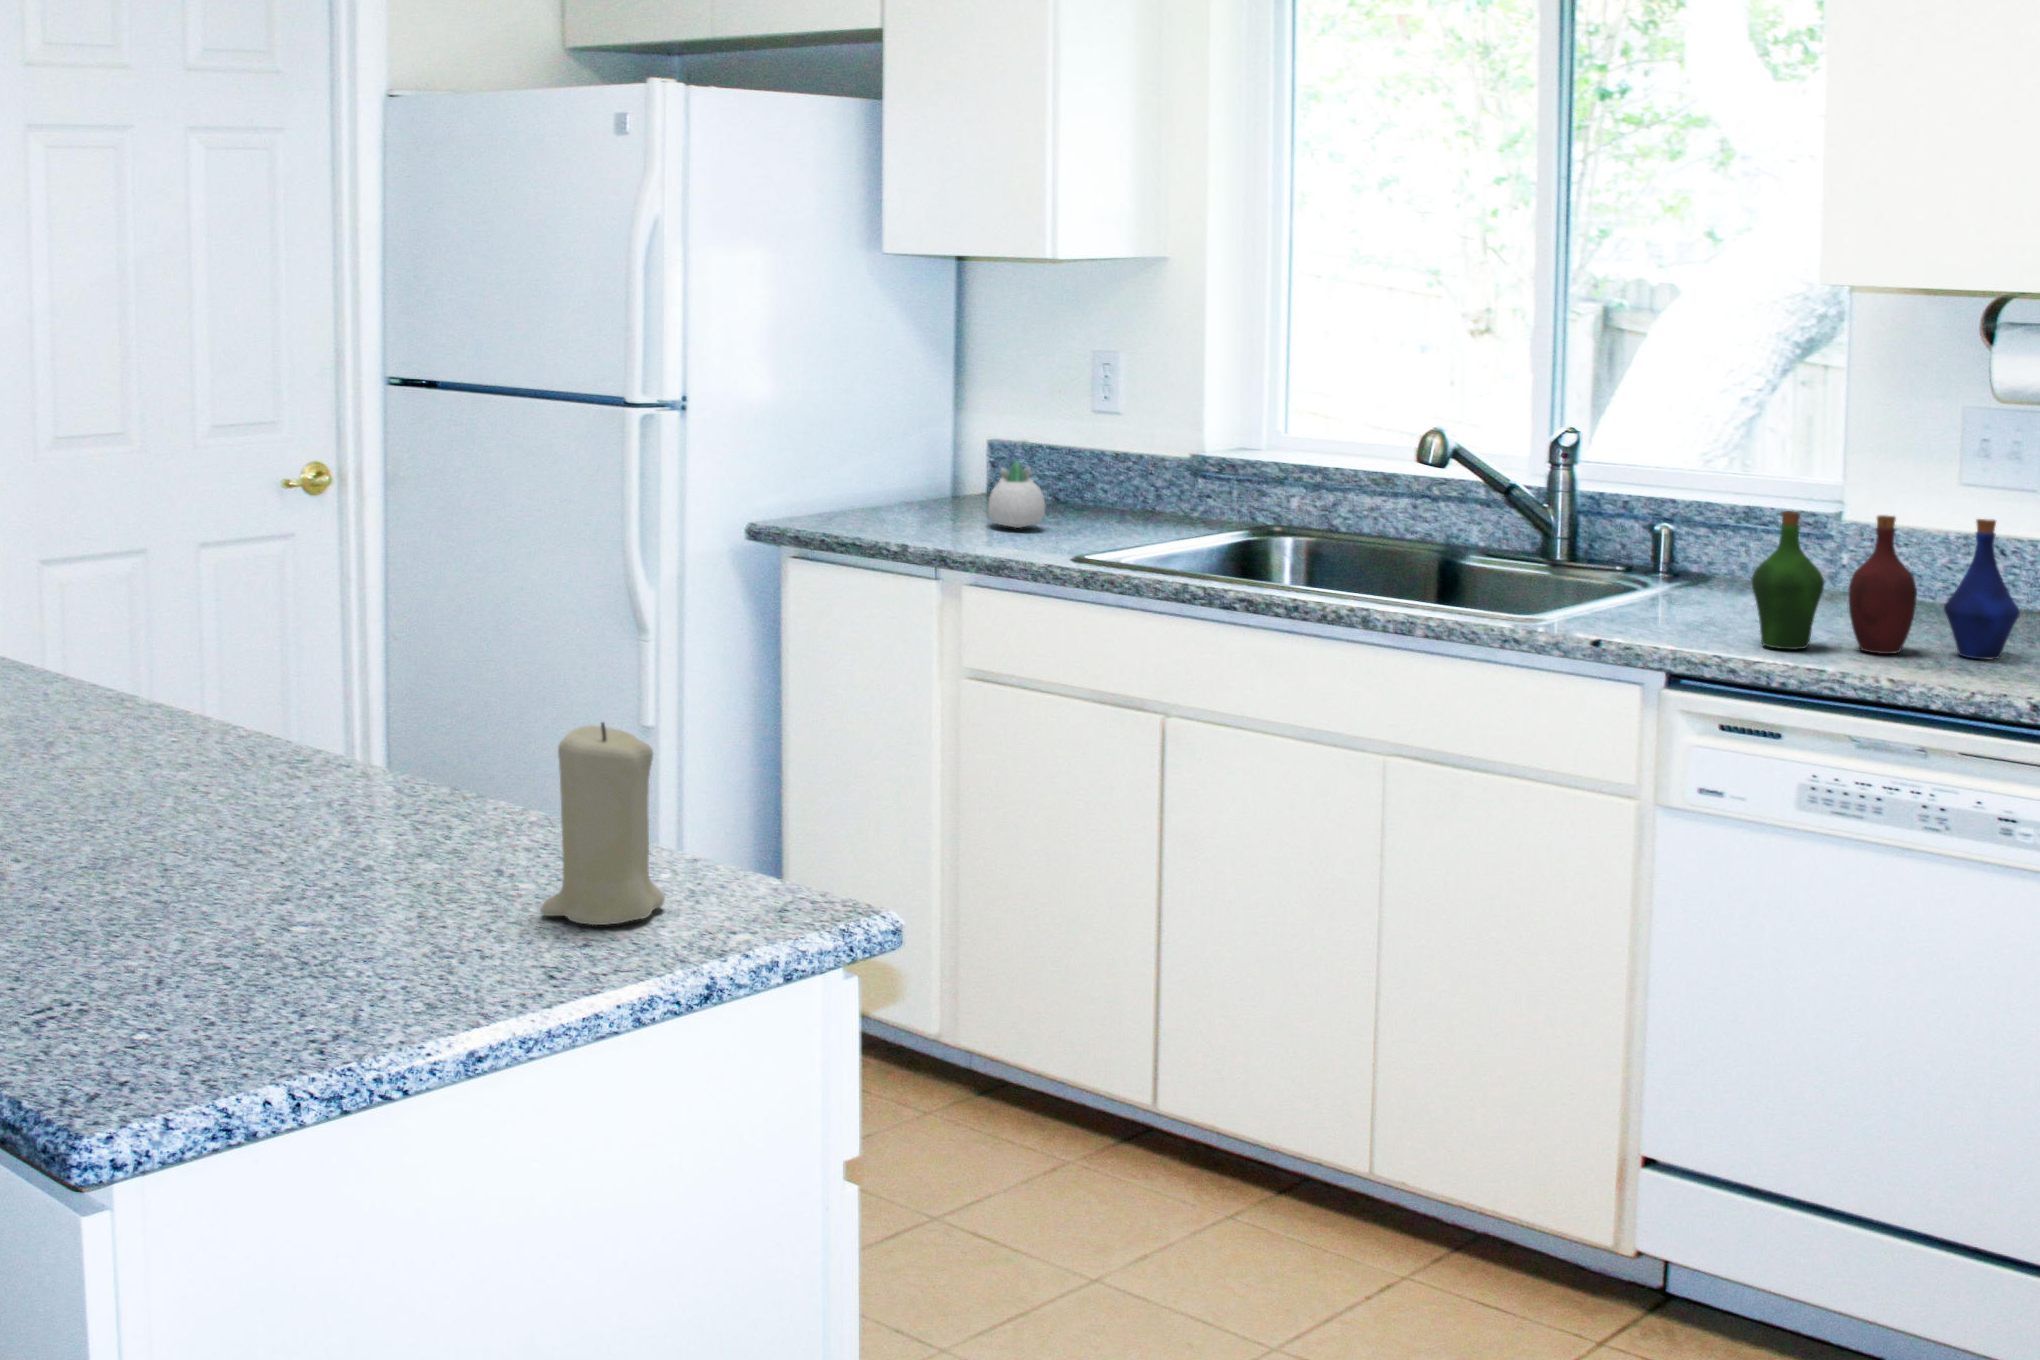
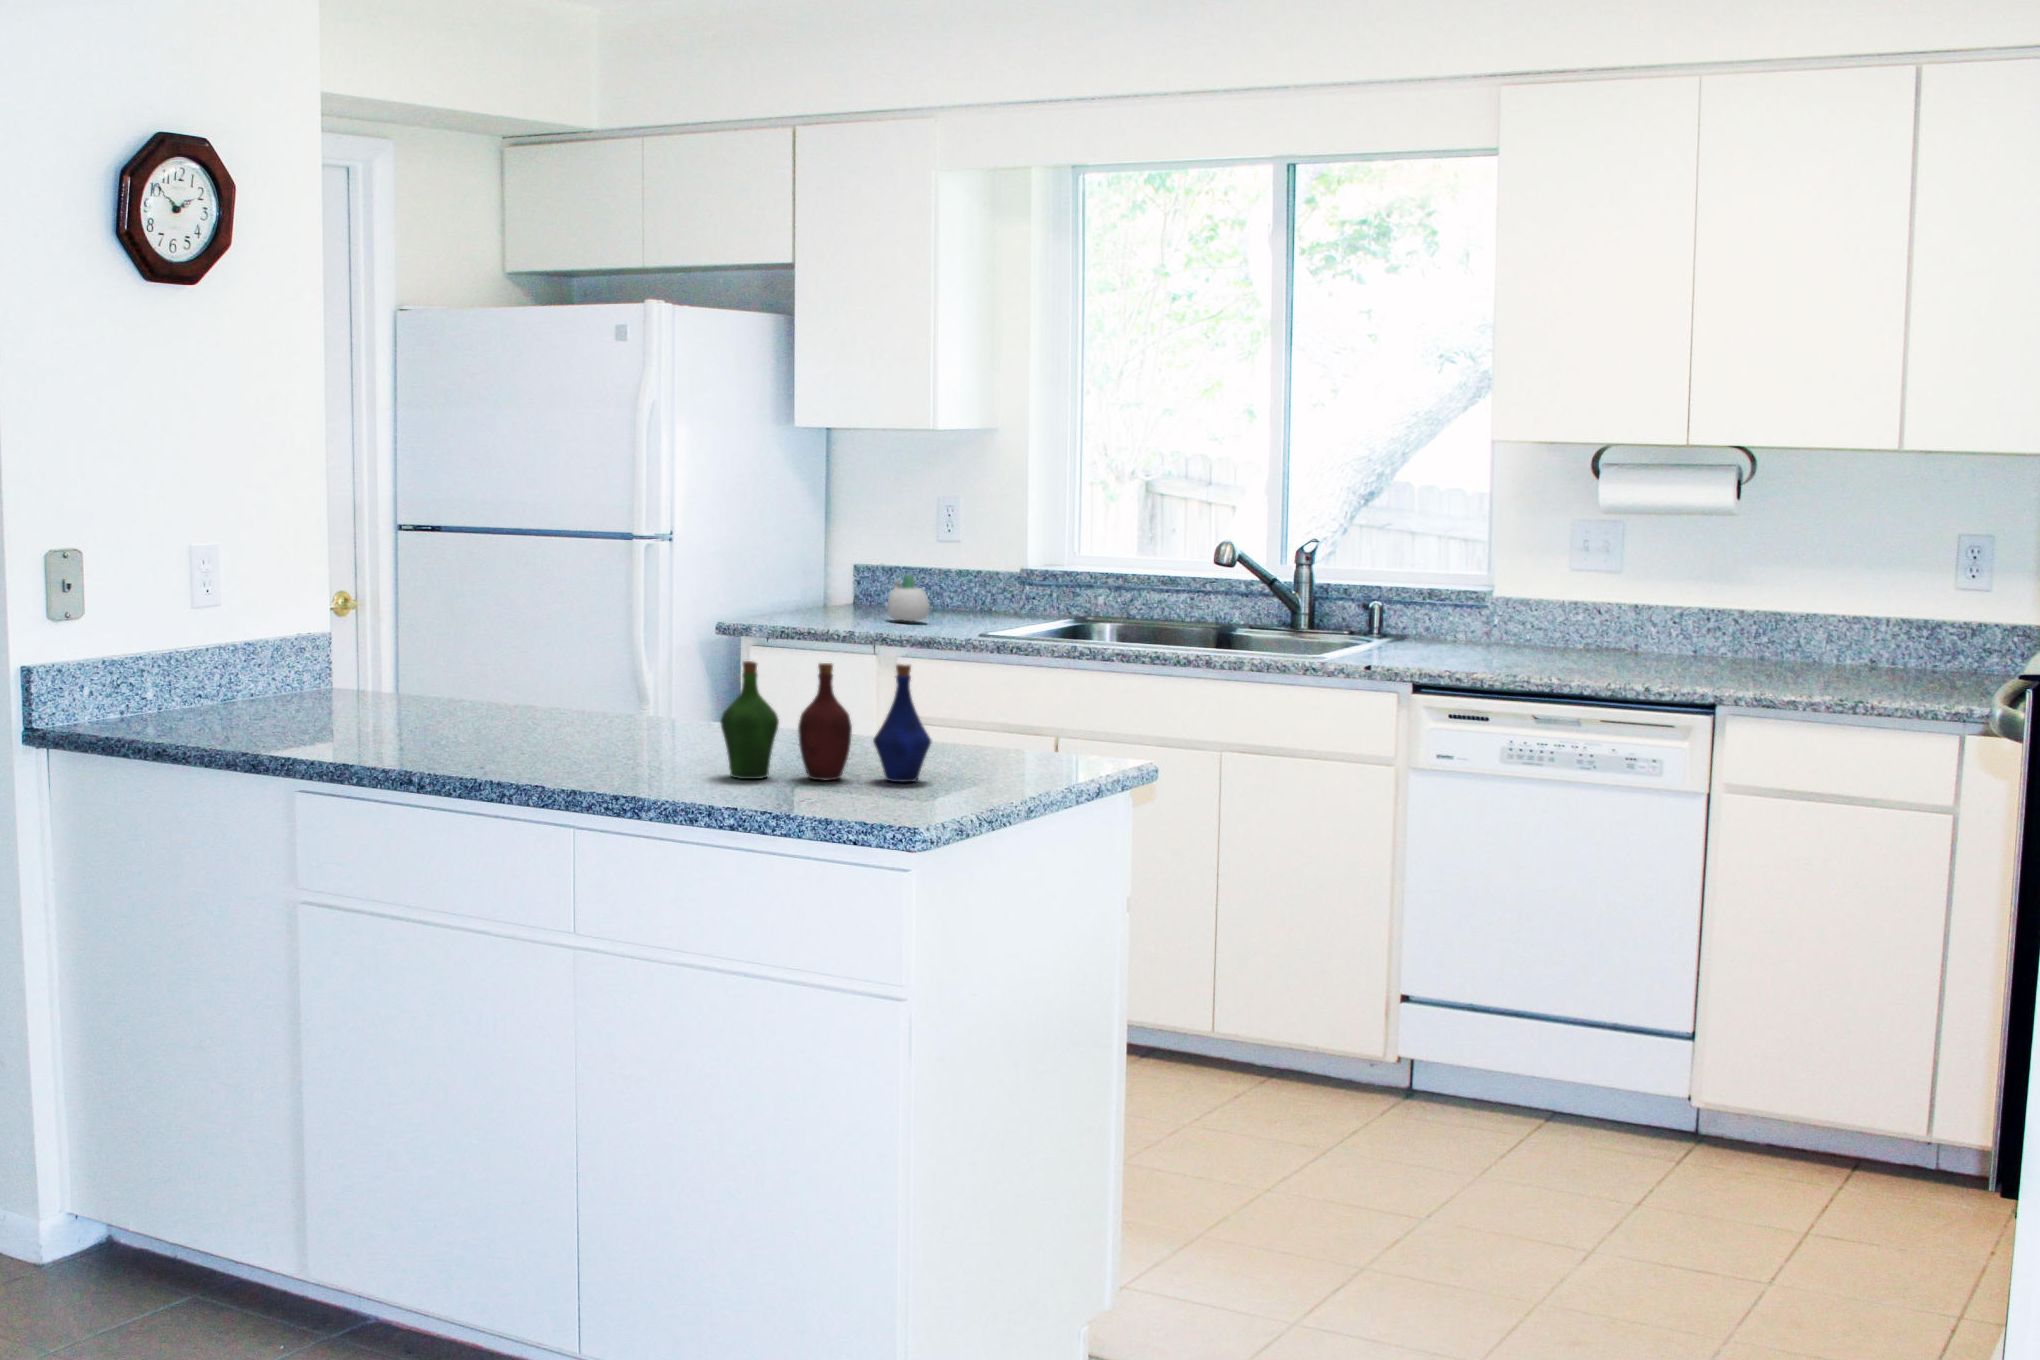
bottle: present [1752,511,2020,660] -> present [721,661,932,782]
candle: present [541,722,665,925] -> none [978,673,1040,781]

